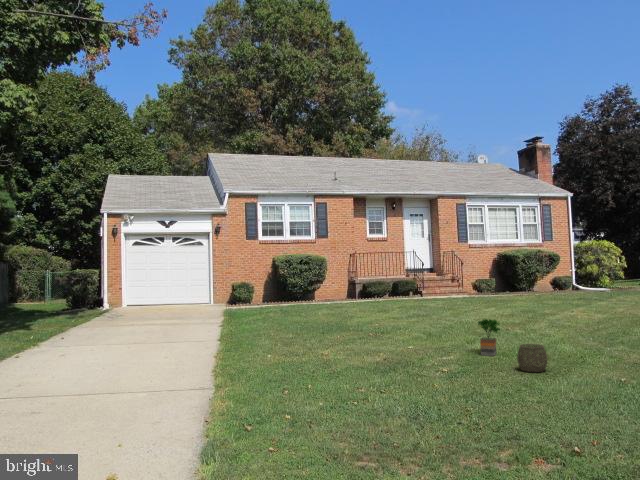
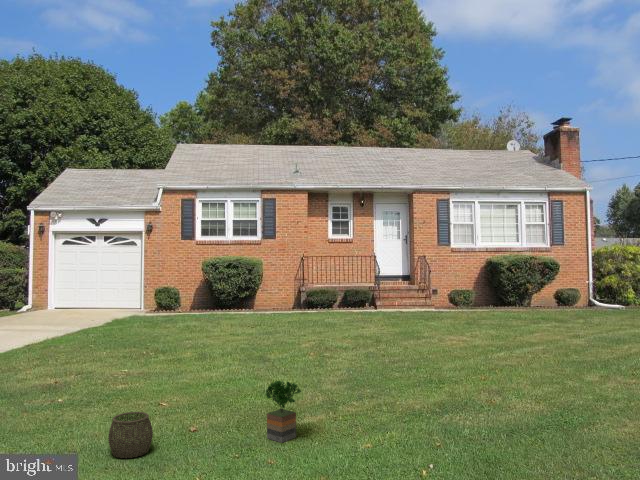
potted tree: present [477,319,500,356] -> present [265,381,301,443]

